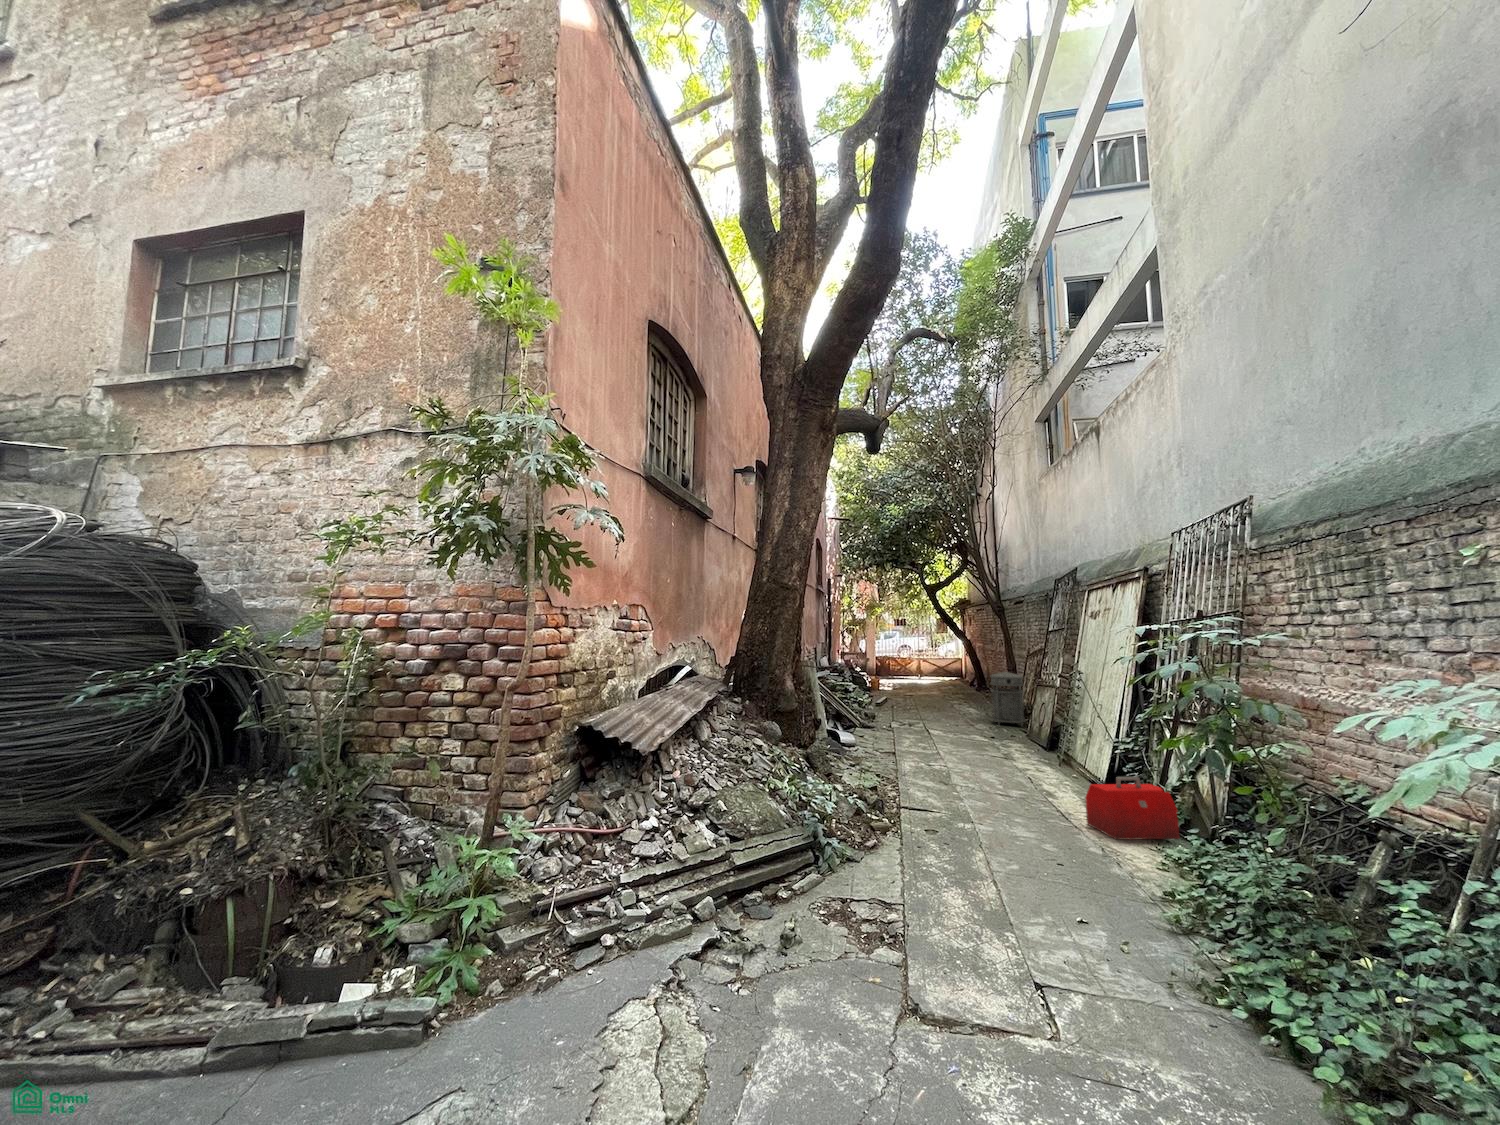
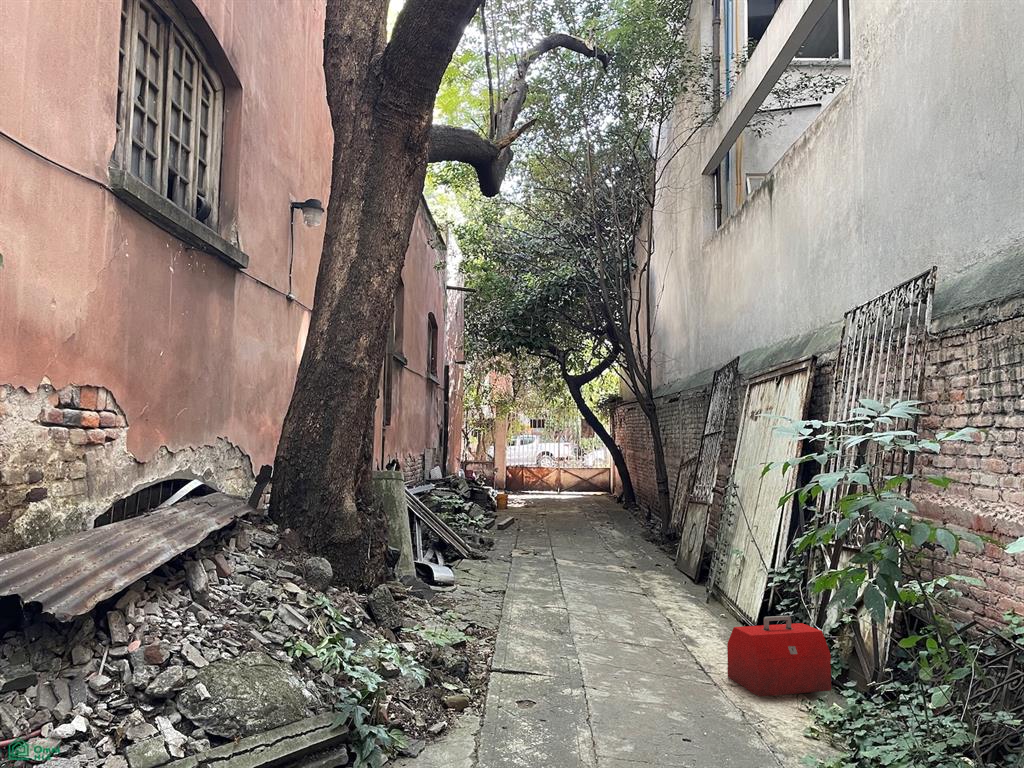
trash can: present [990,672,1026,726] -> none [634,483,673,549]

